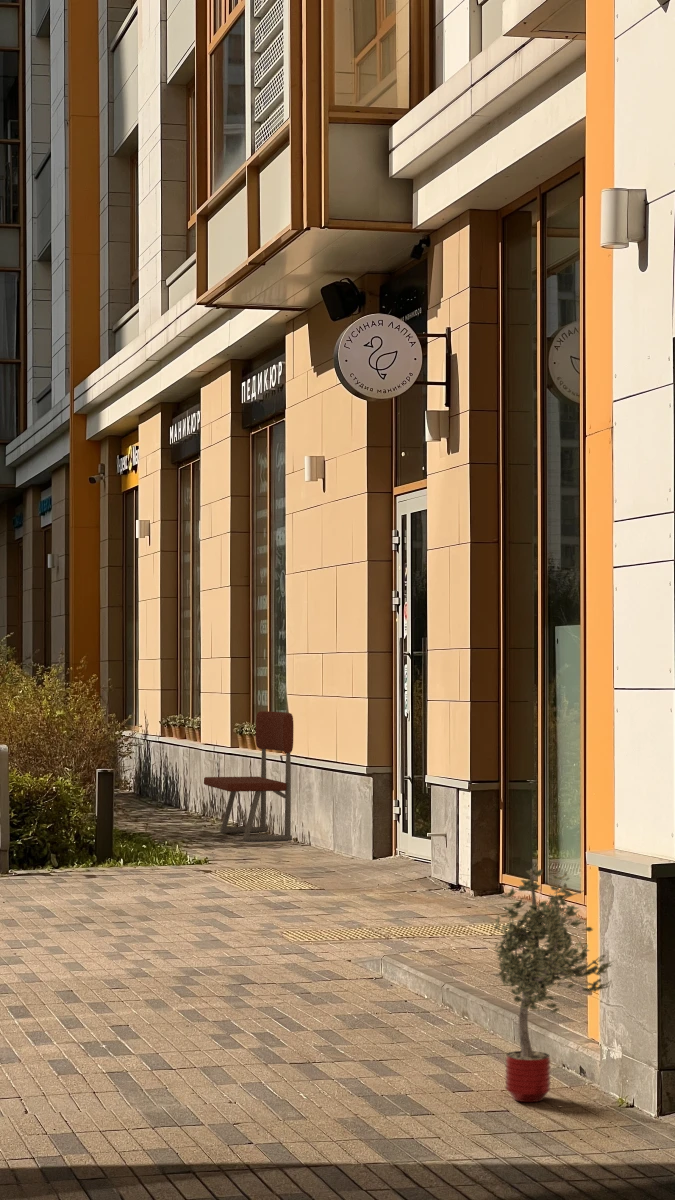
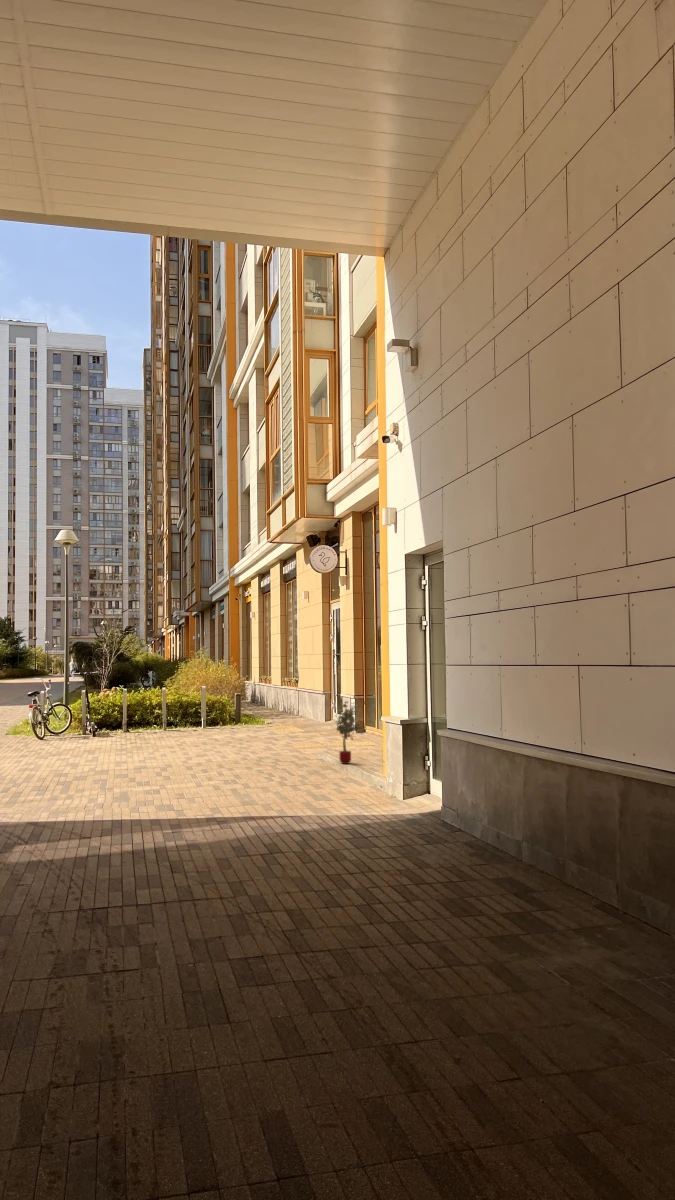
bench: present [204,711,294,841] -> none [272,676,301,718]

